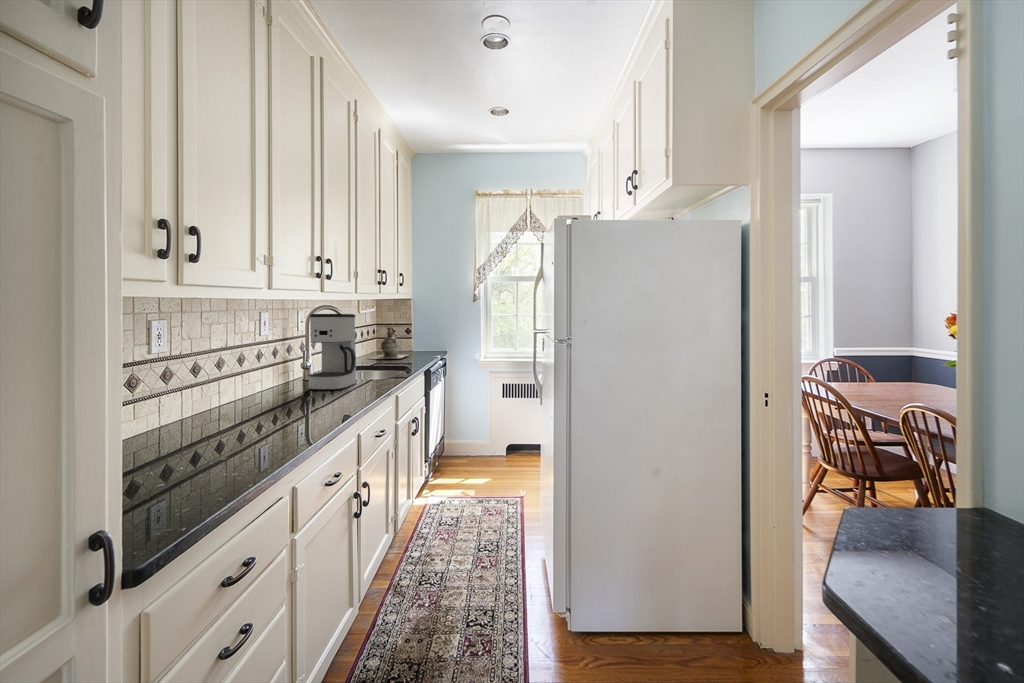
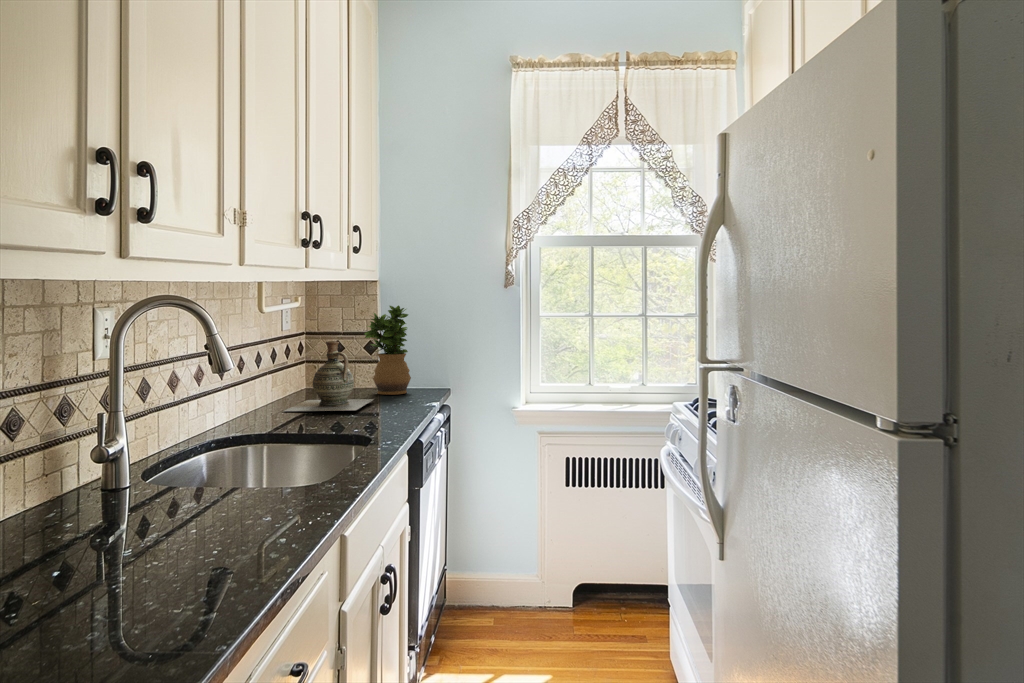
potted plant: none [405,310,428,353] -> present [365,305,411,395]
coffee maker: present [308,314,356,390] -> none [84,318,234,547]

